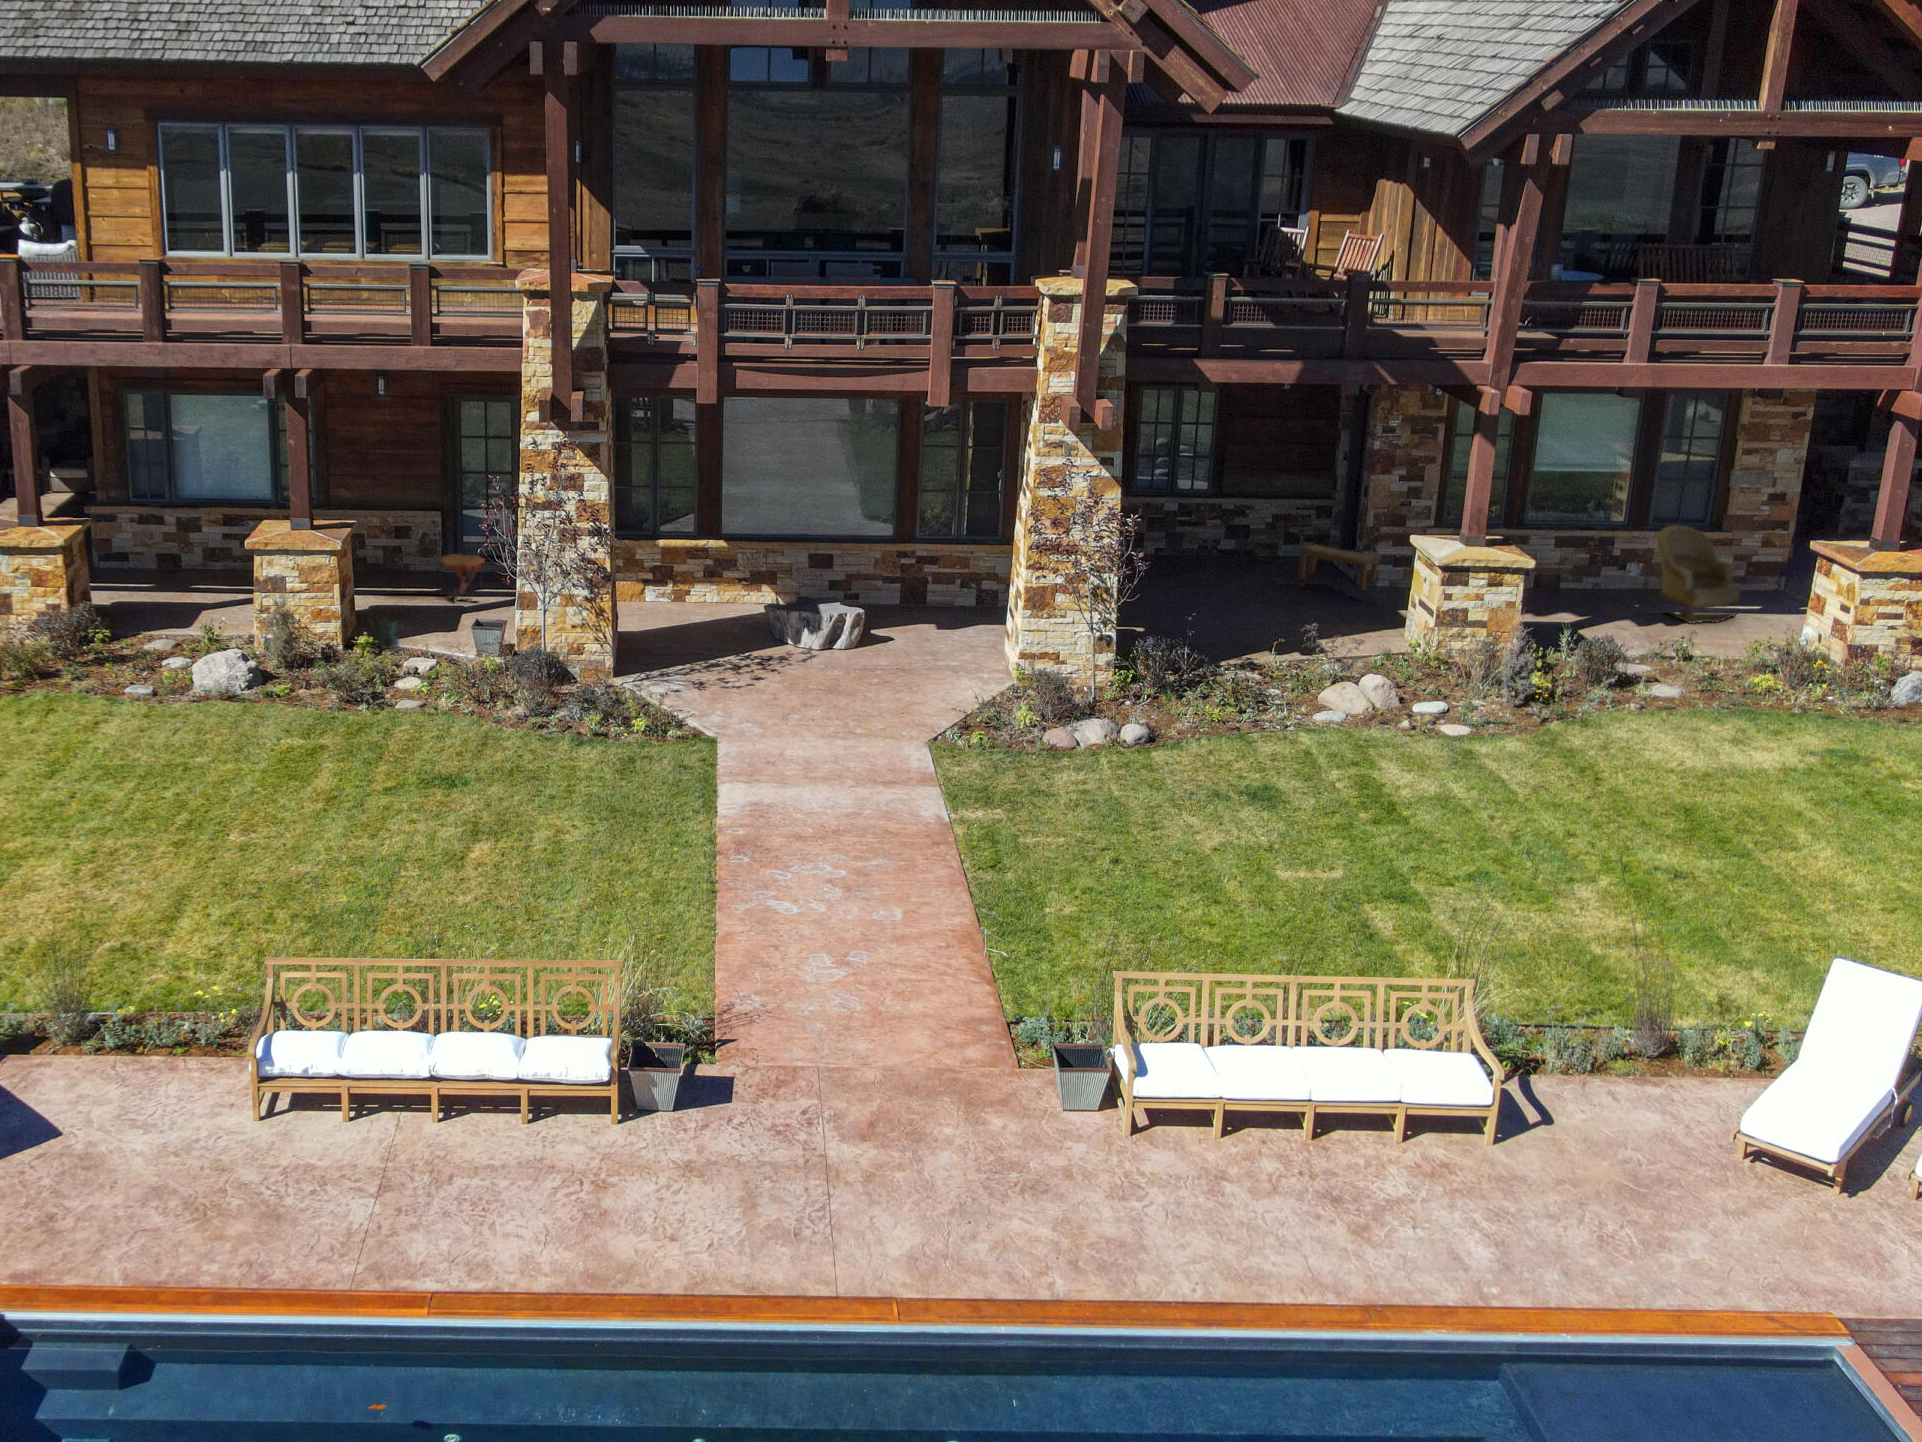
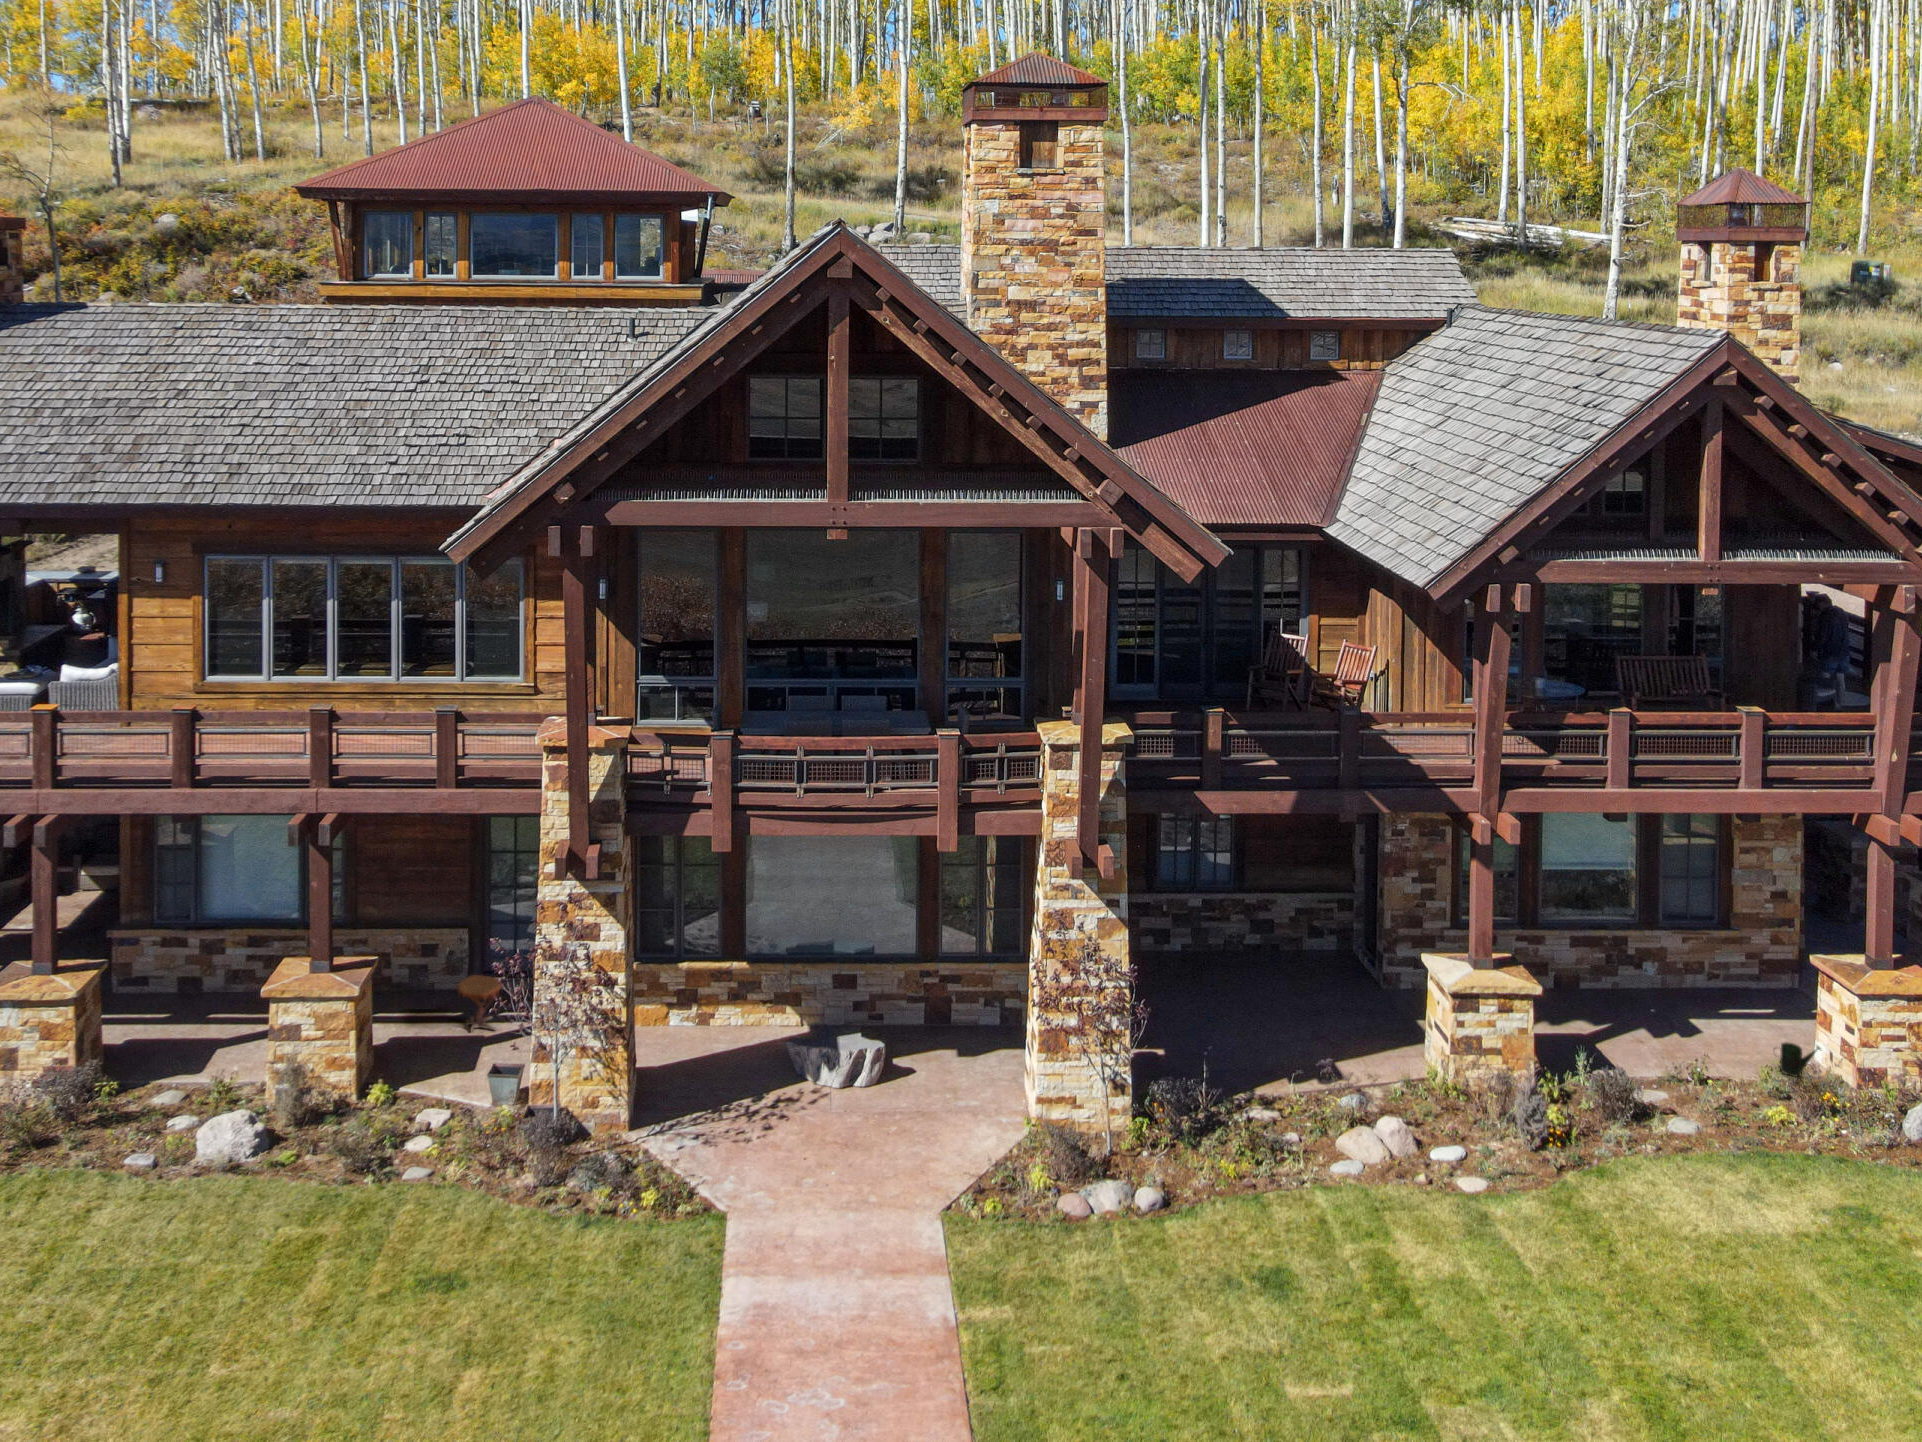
armchair: present [1657,526,1741,624] -> none [1646,905,1733,1016]
bench: present [1298,544,1381,601] -> none [1307,923,1386,990]
watering can: present [365,615,403,649] -> present [1780,1043,1820,1077]

